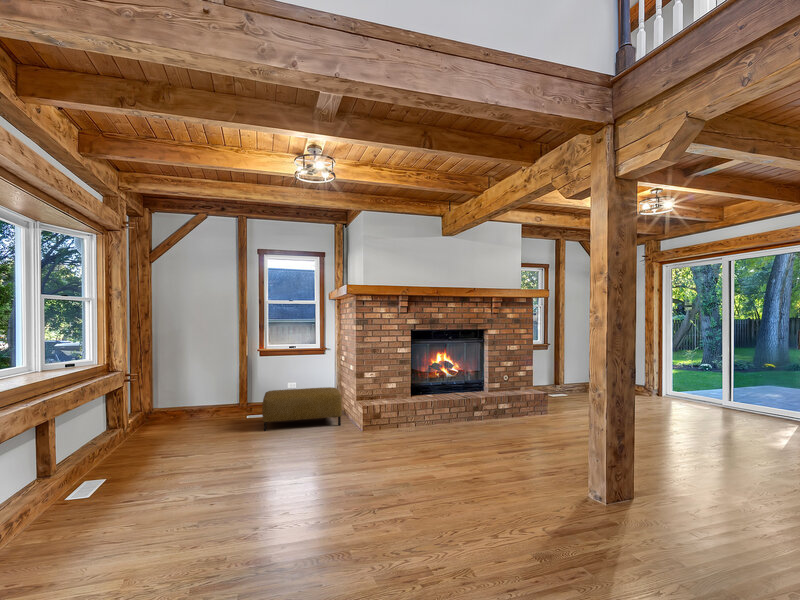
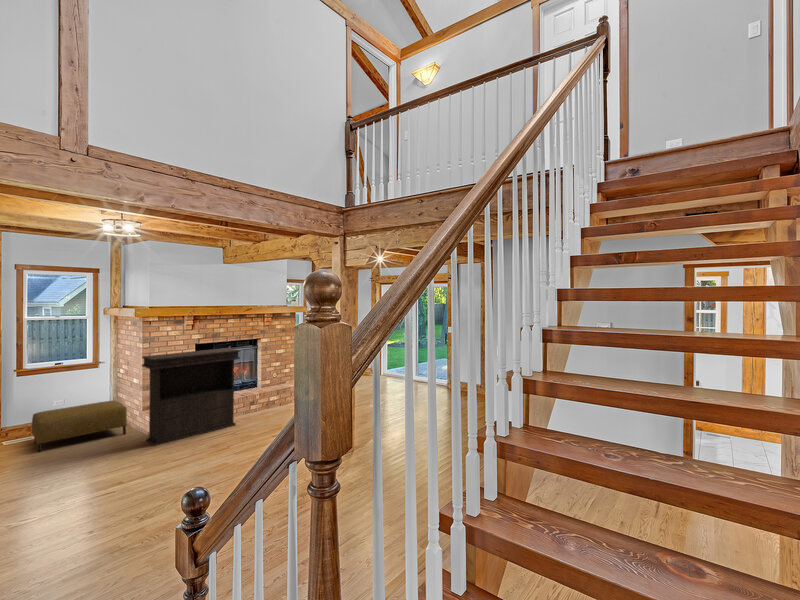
console table: none [352,334,458,444] -> present [142,348,240,446]

